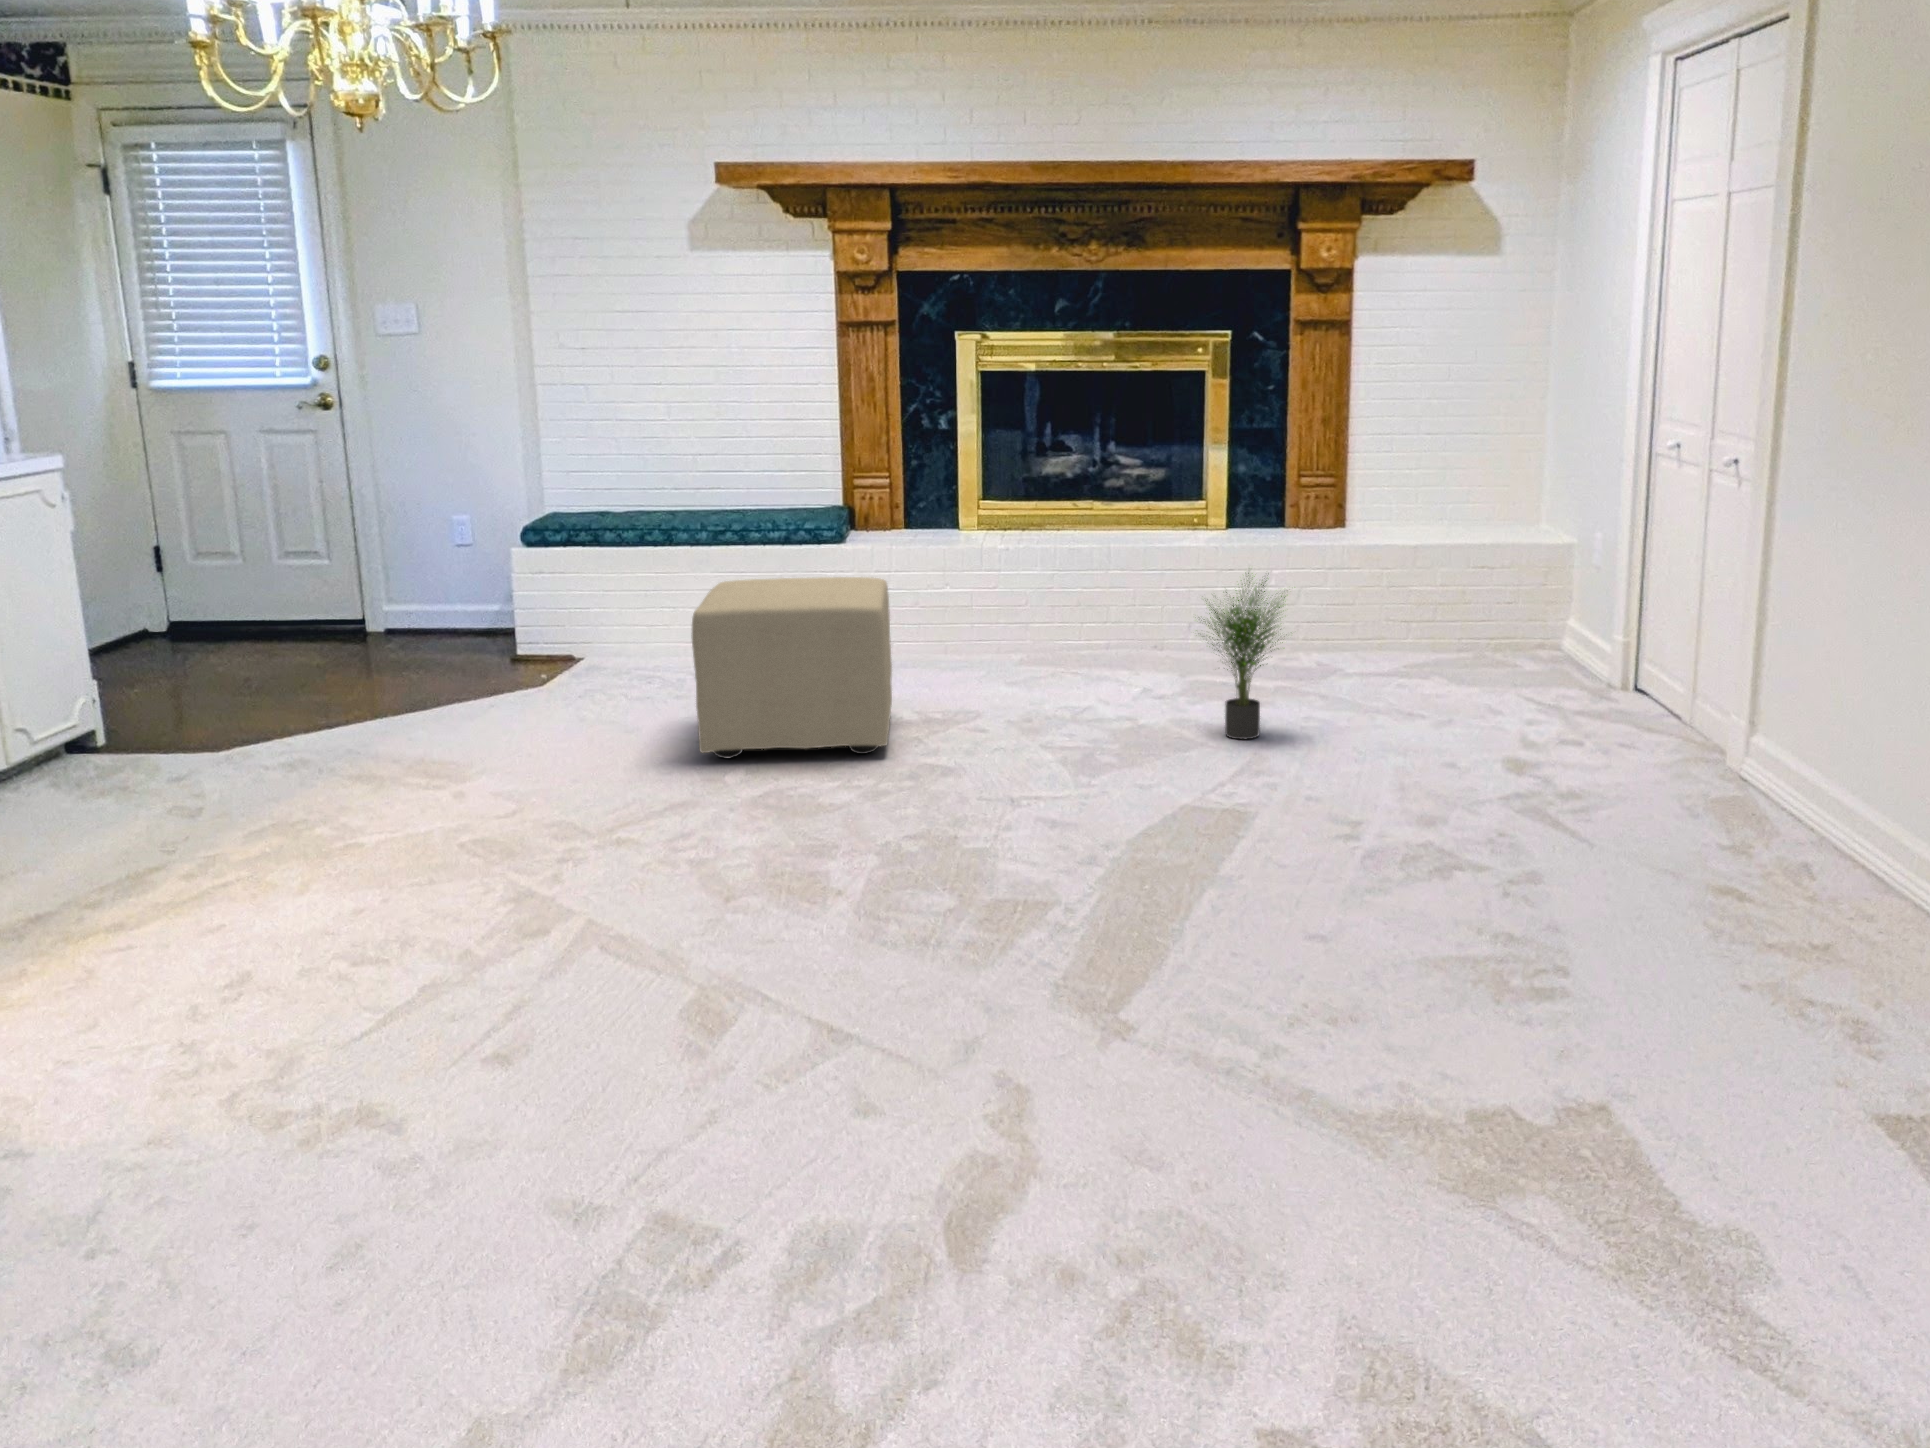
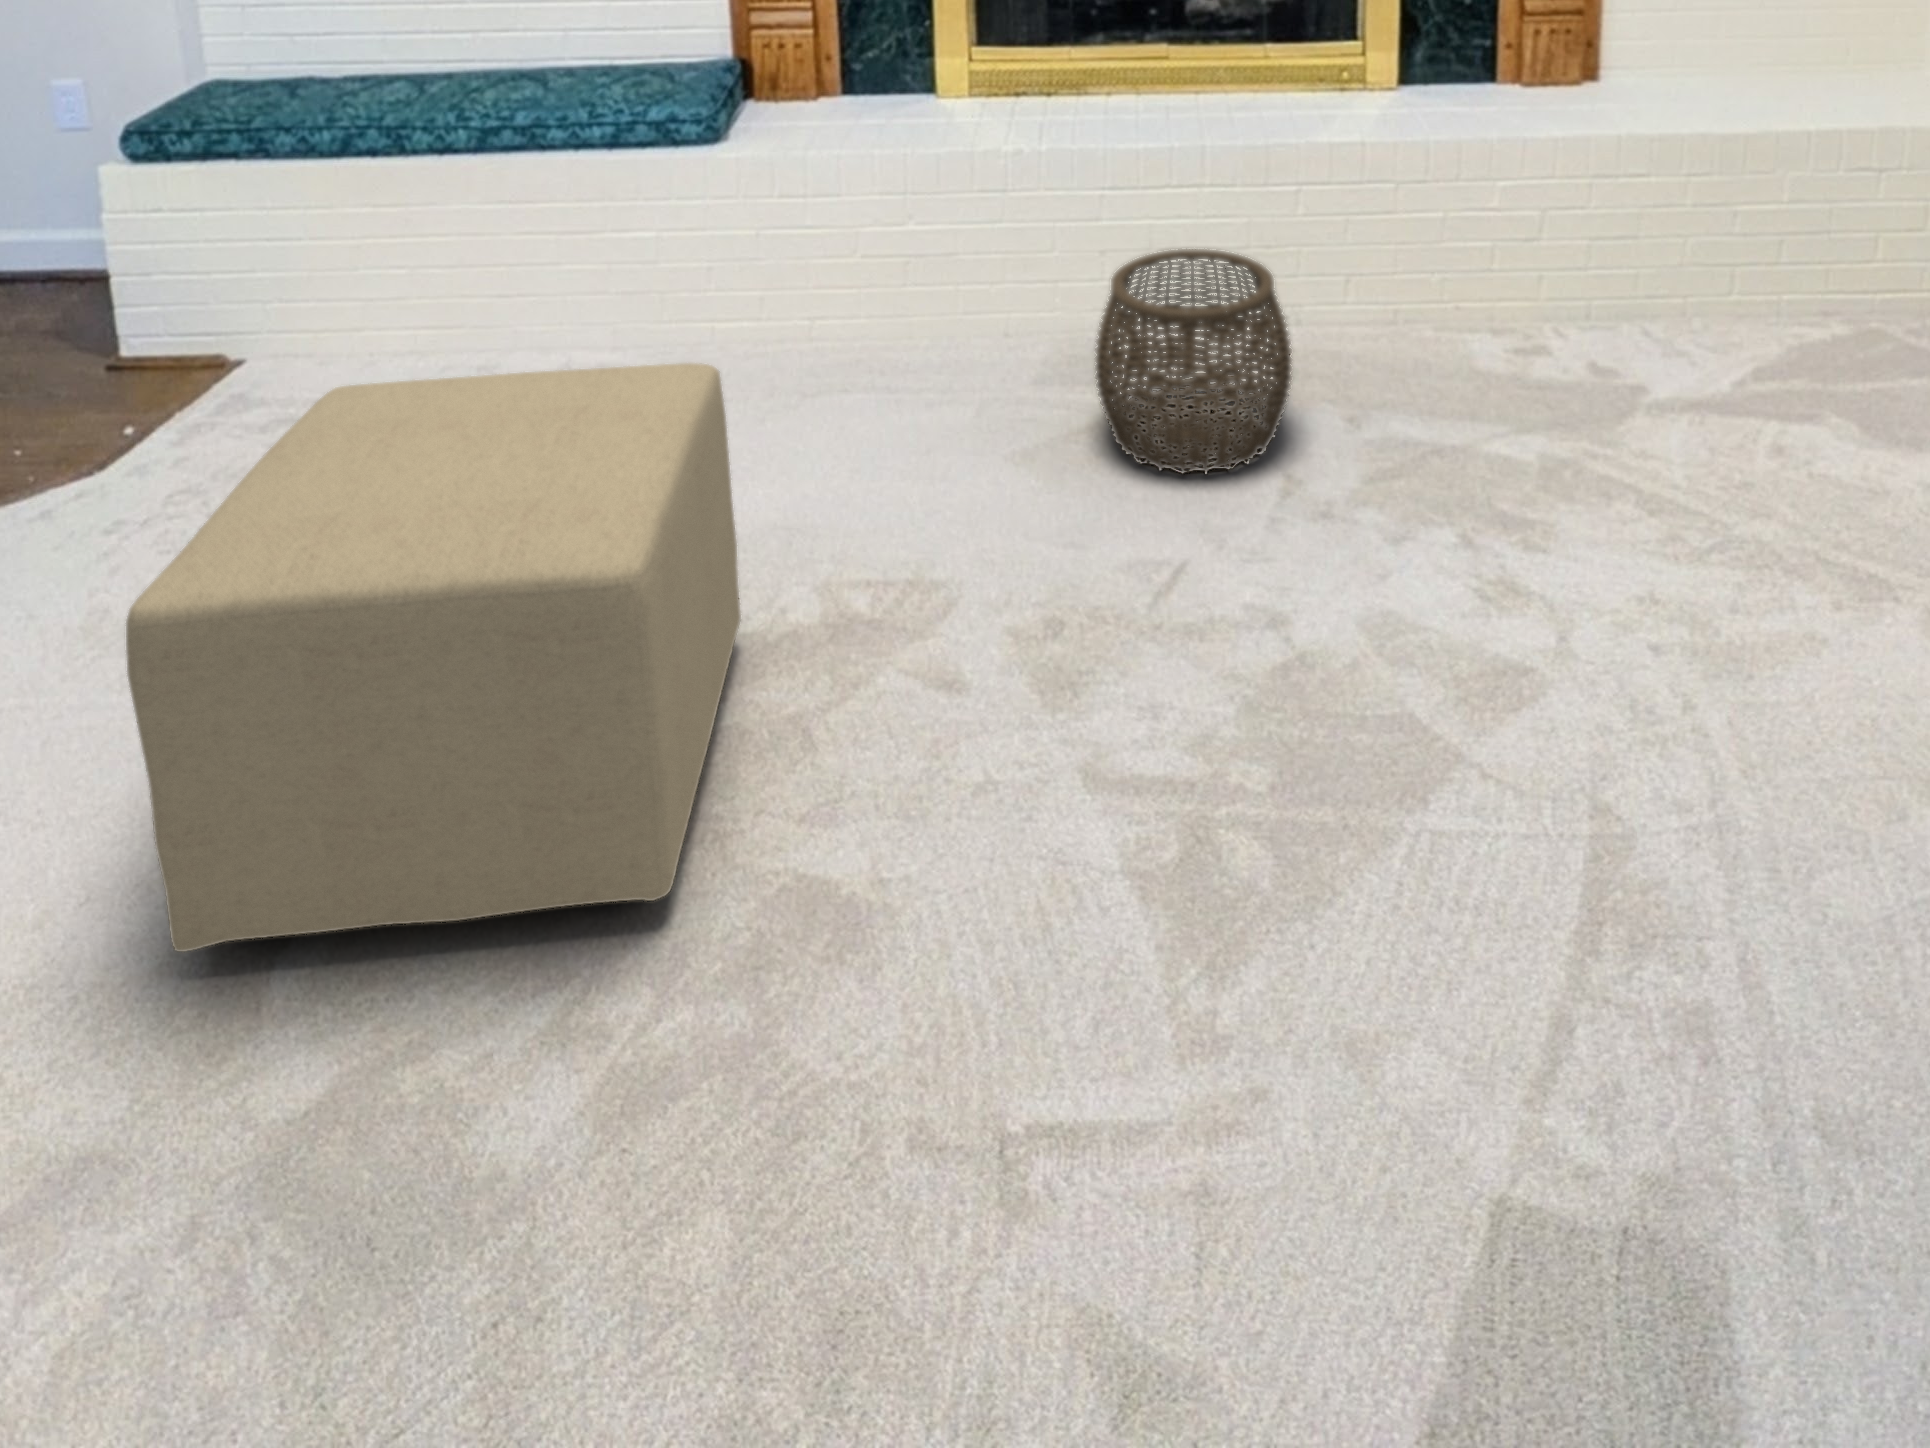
potted plant: present [1202,573,1286,739] -> none [1405,358,1671,779]
woven basket: none [1052,582,1153,682] -> present [1095,249,1291,473]

